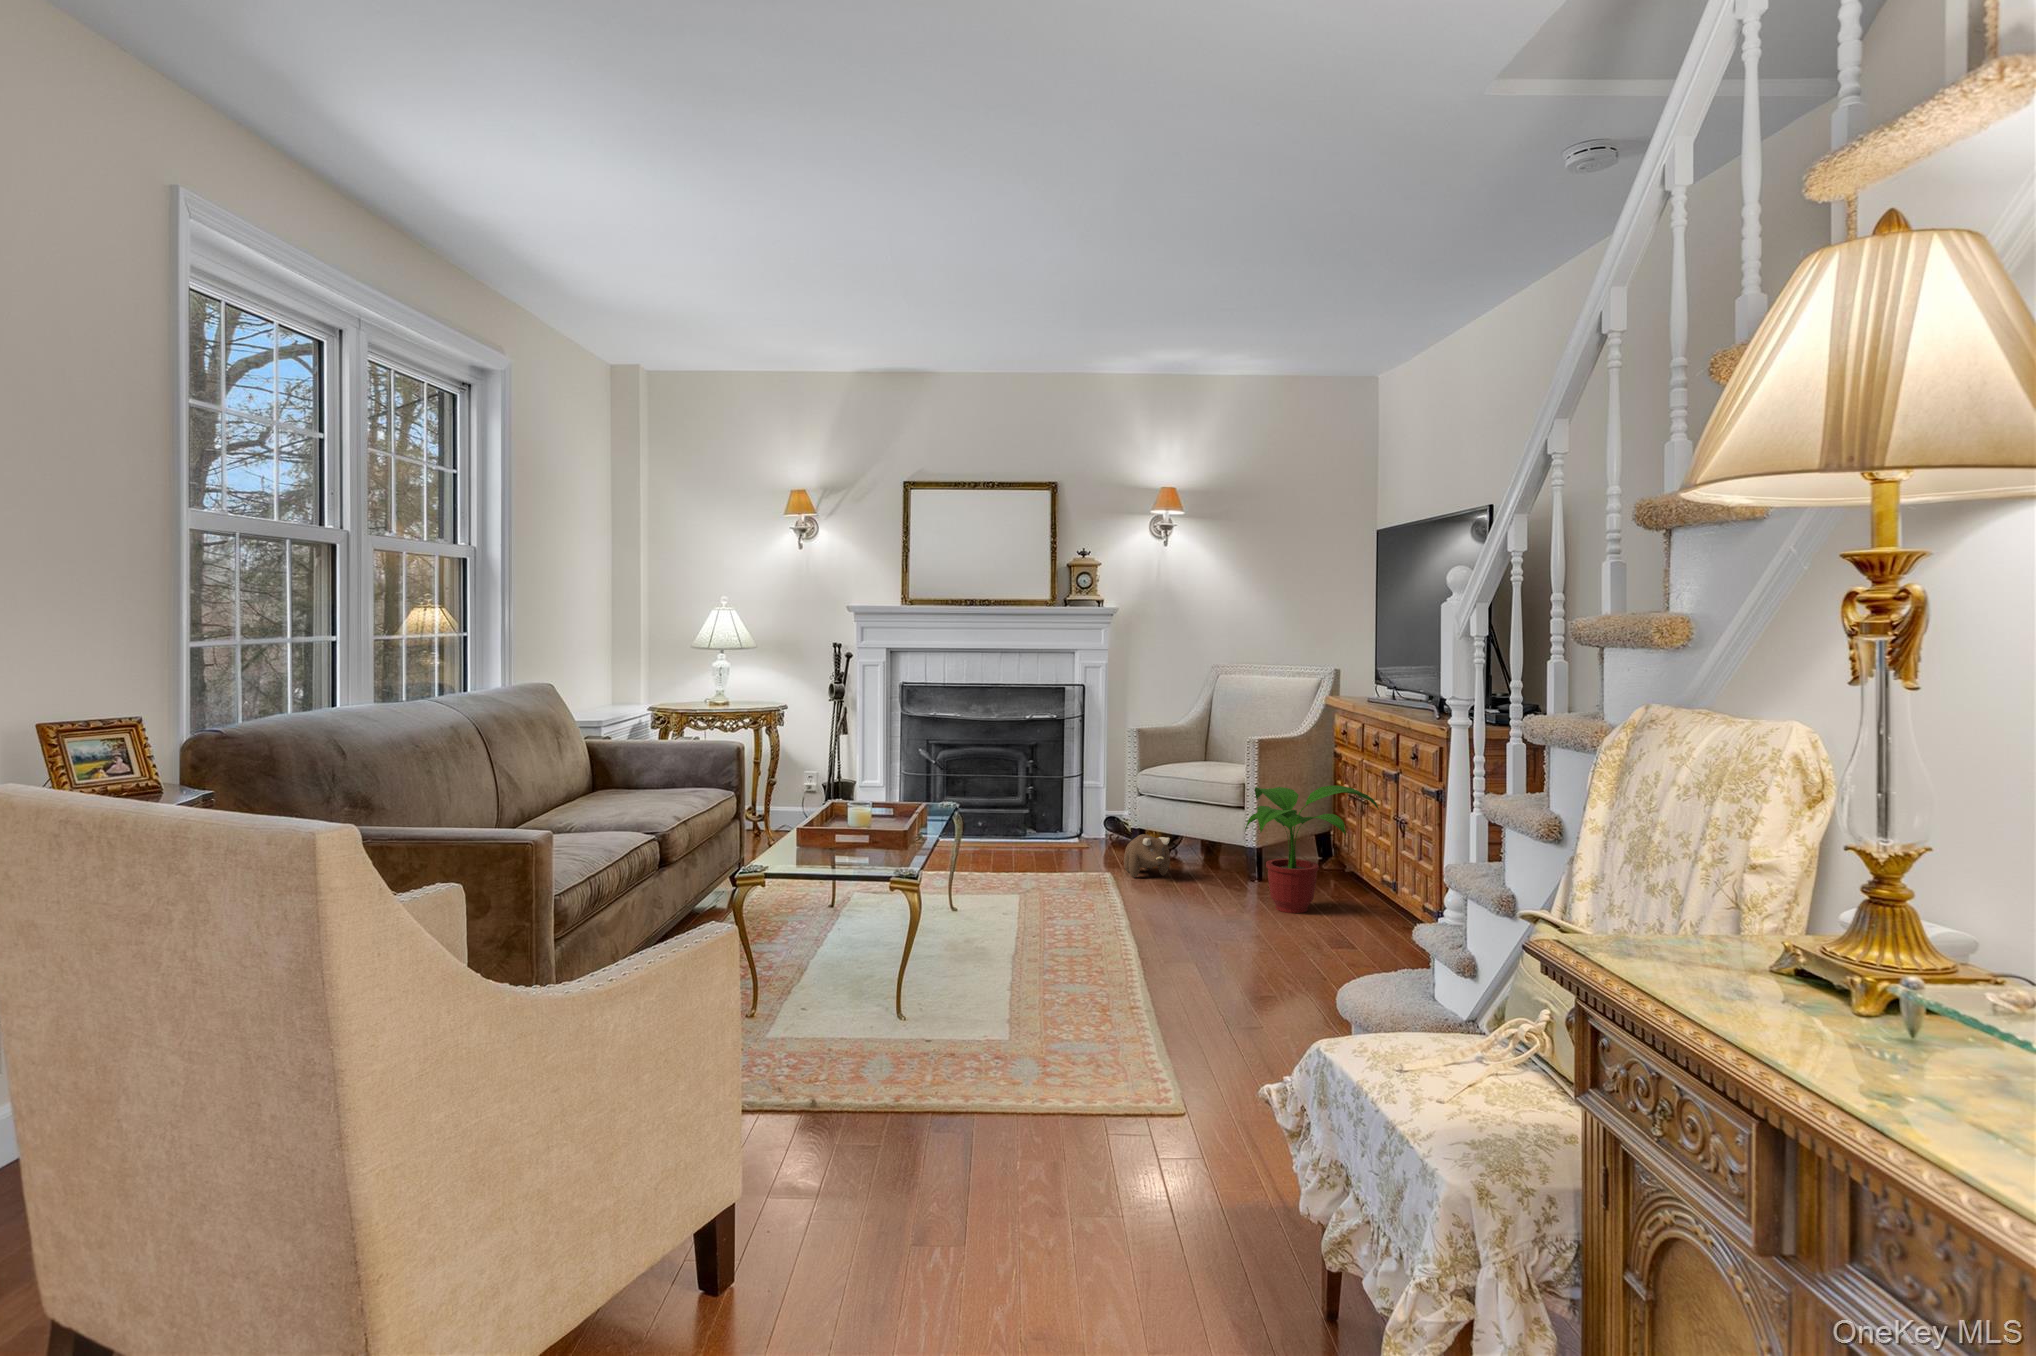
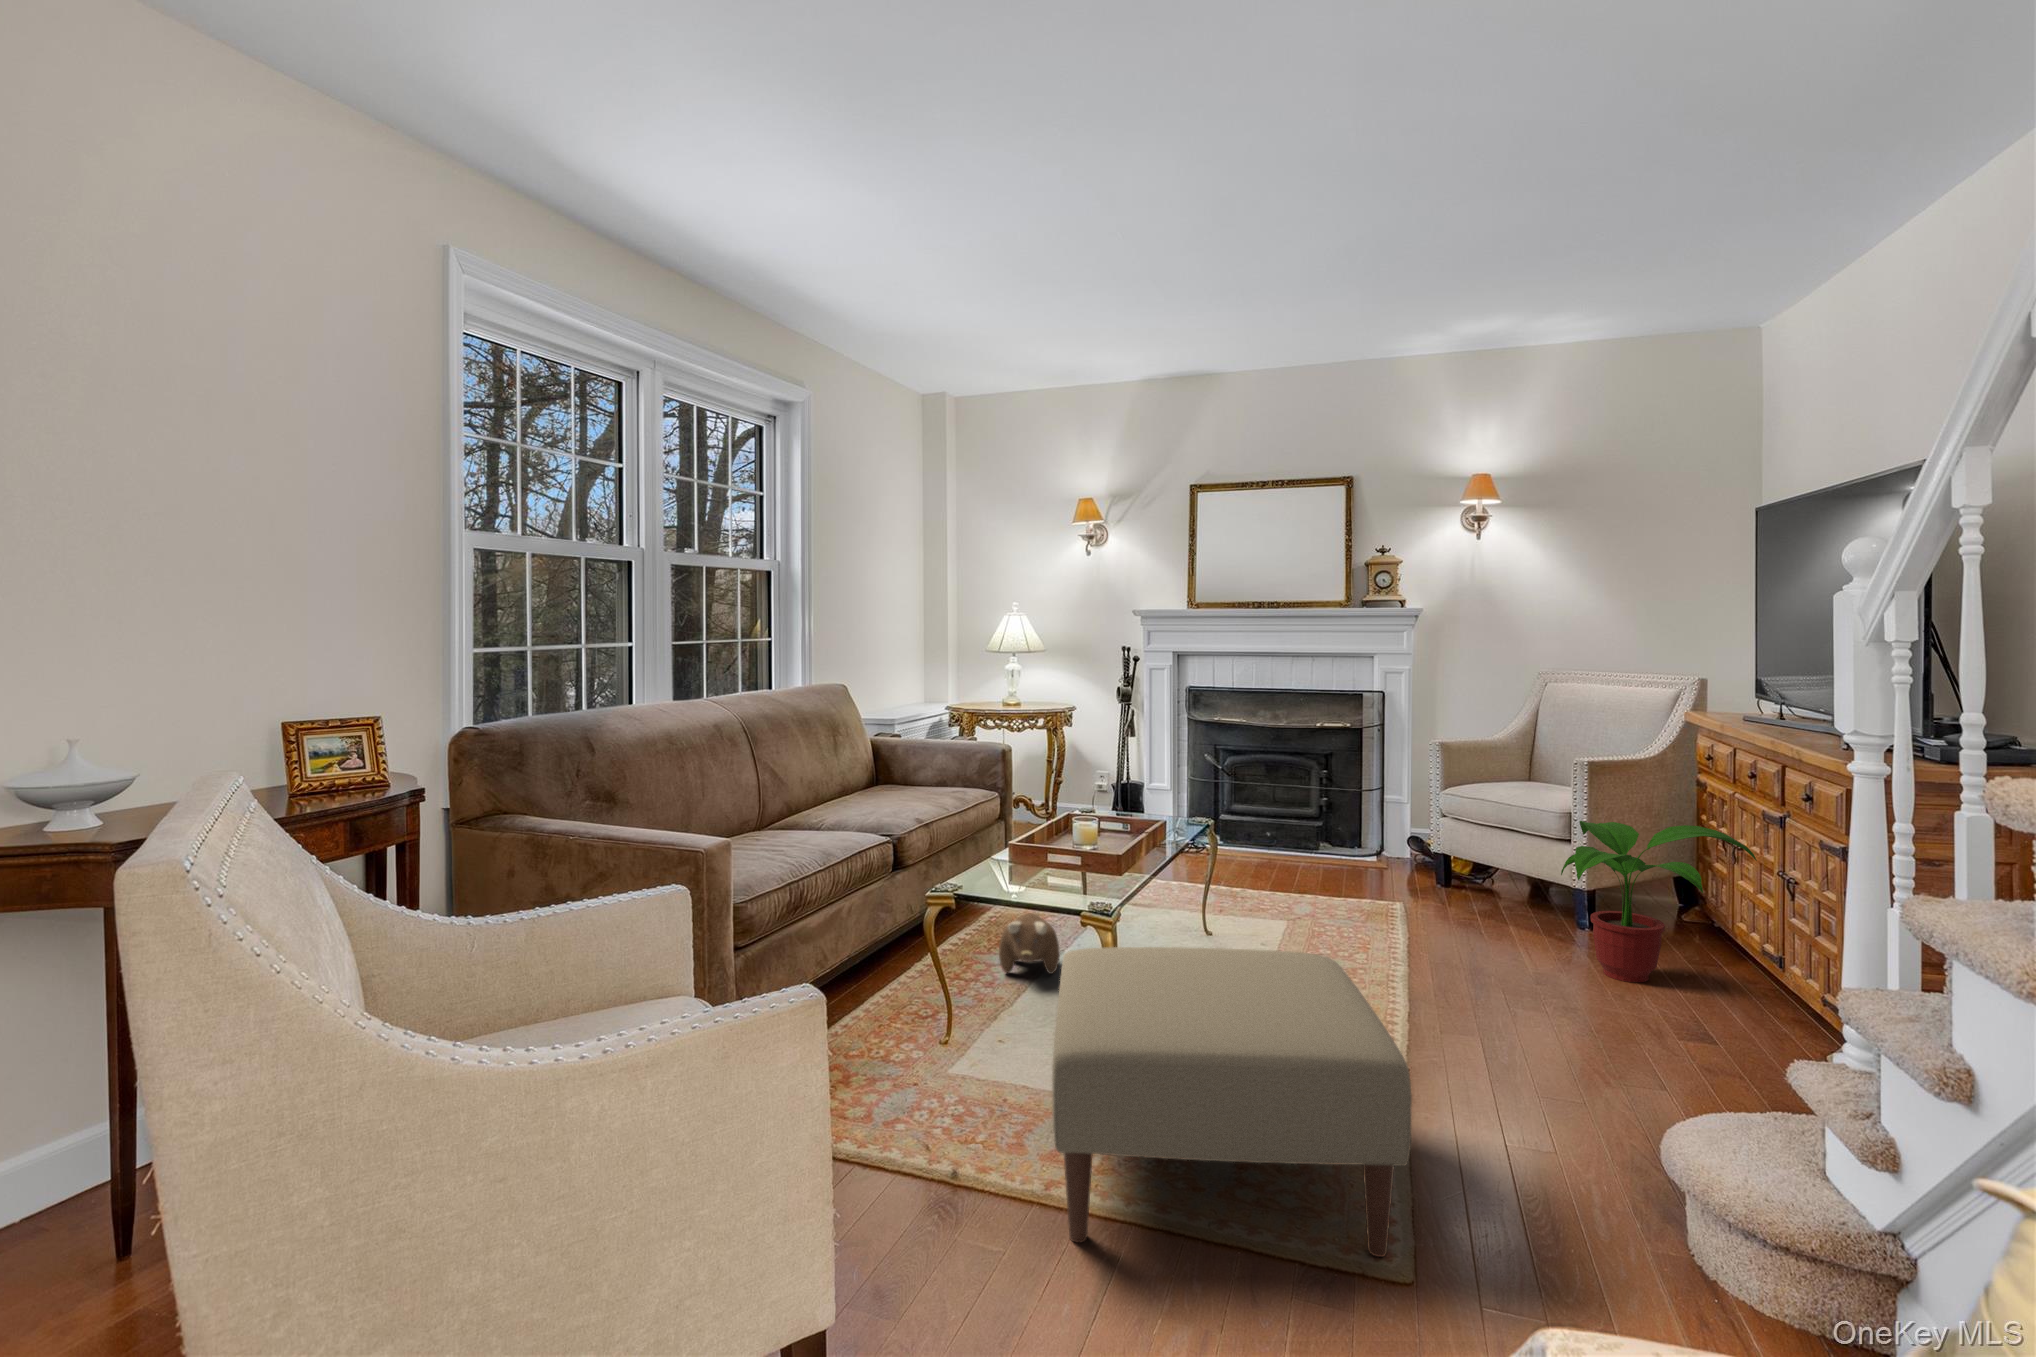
plush toy: present [1124,834,1170,877] -> present [999,913,1060,974]
ottoman: none [890,893,1195,1128] -> present [1052,947,1412,1257]

